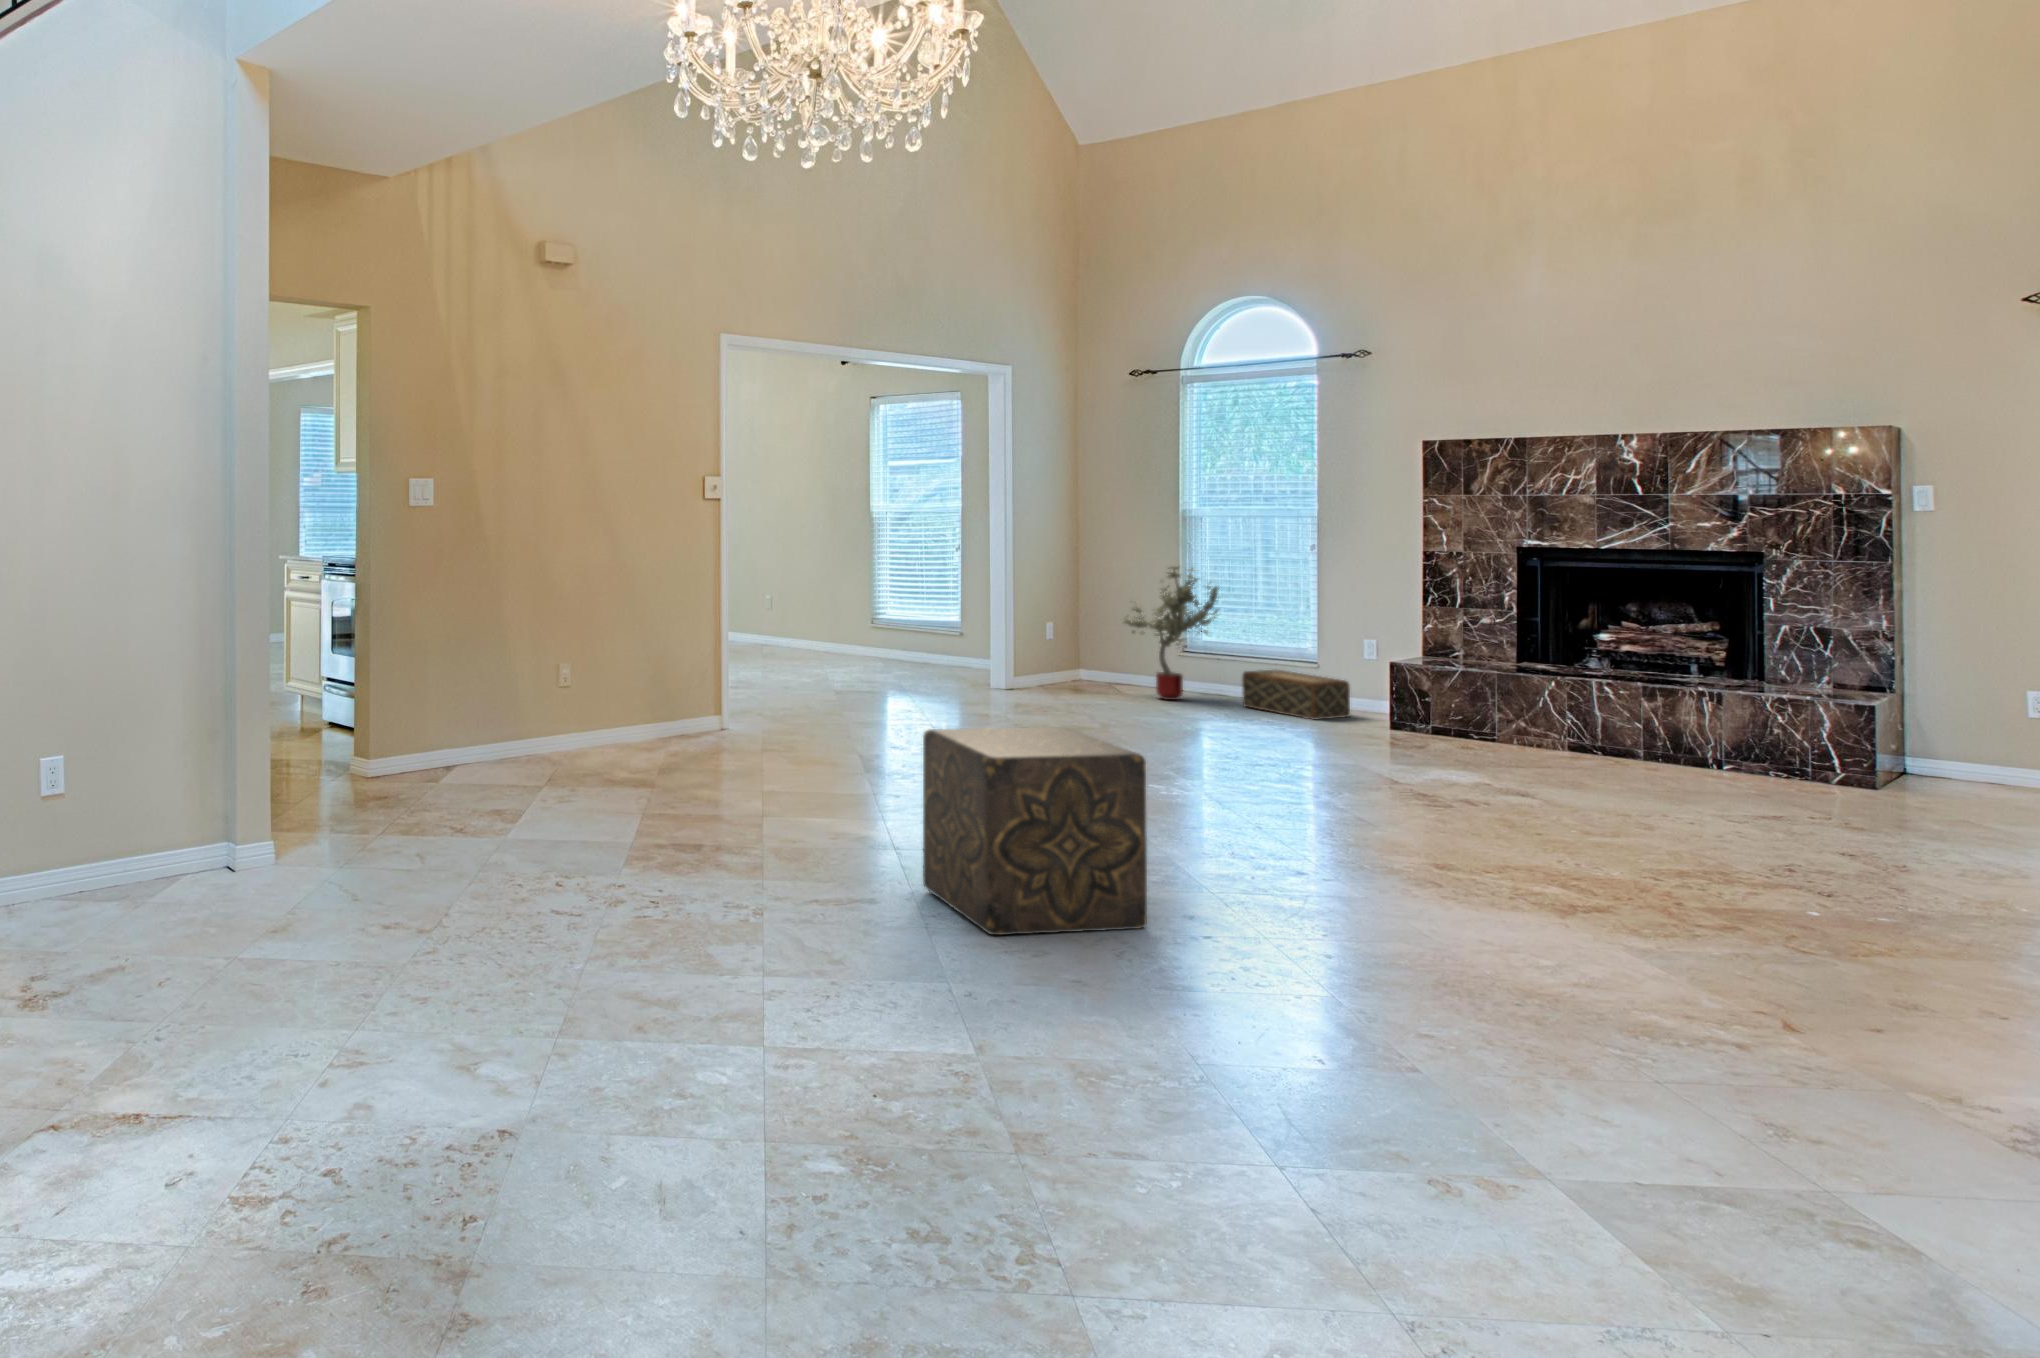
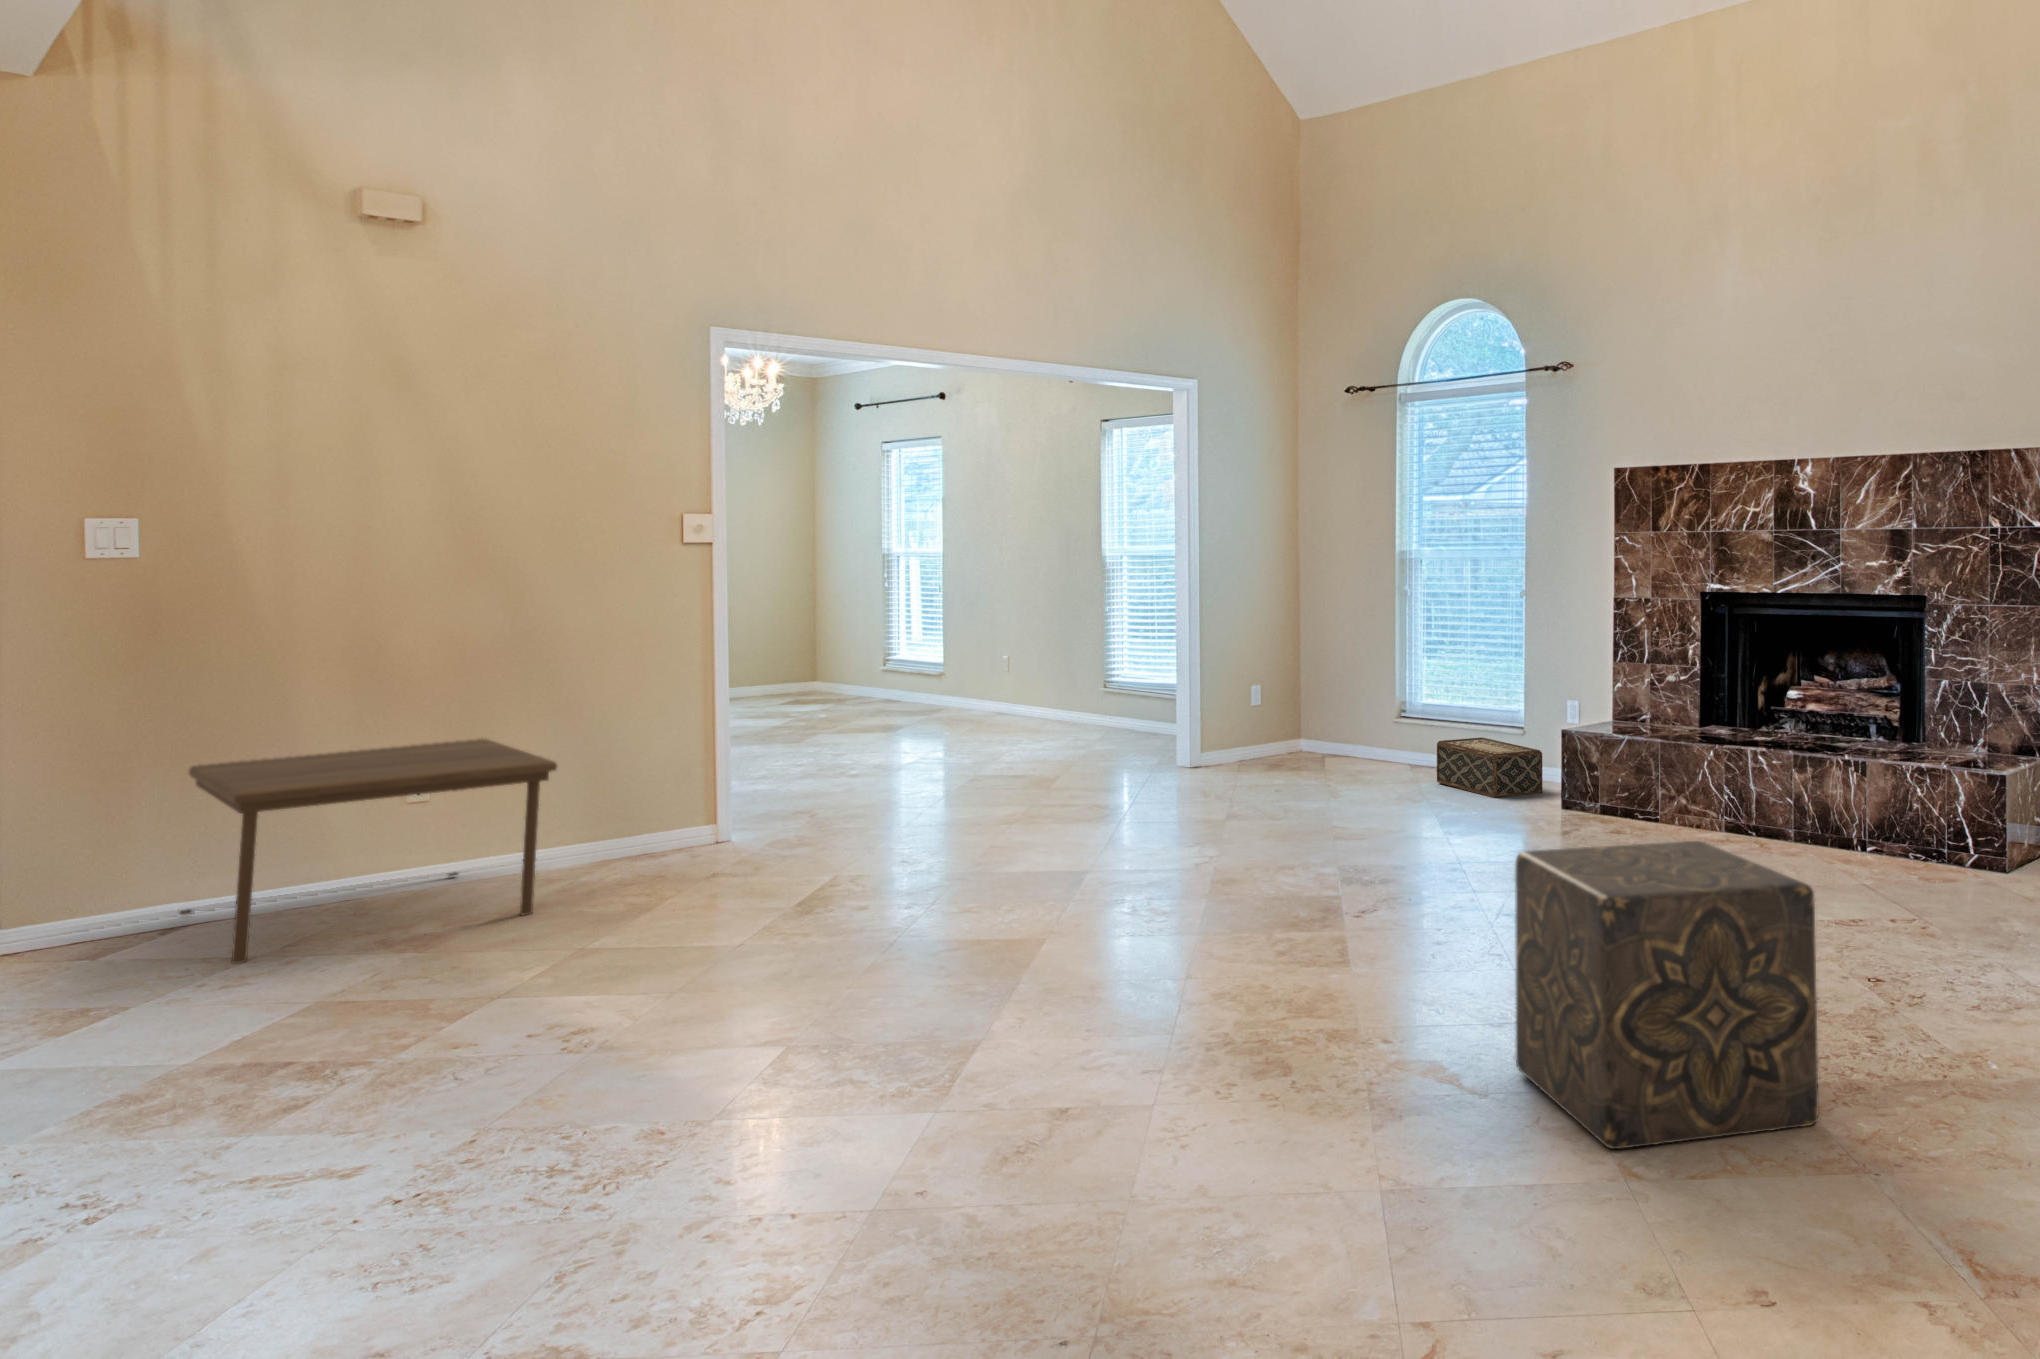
potted tree: present [1124,566,1221,700] -> none [1325,617,1425,776]
coffee table: none [401,644,687,806] -> present [178,737,557,964]
ottoman: present [923,727,1147,935] -> present [1515,841,1819,1149]

